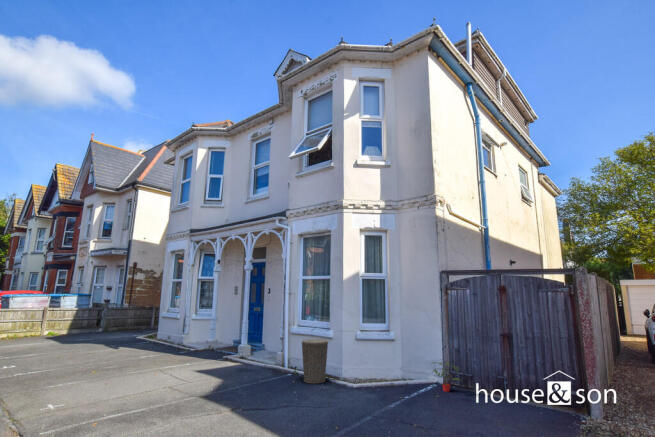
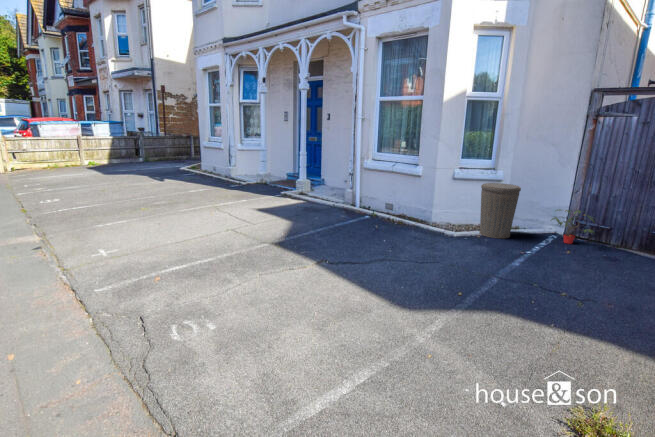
trash can: present [302,339,328,383] -> present [479,183,521,238]

